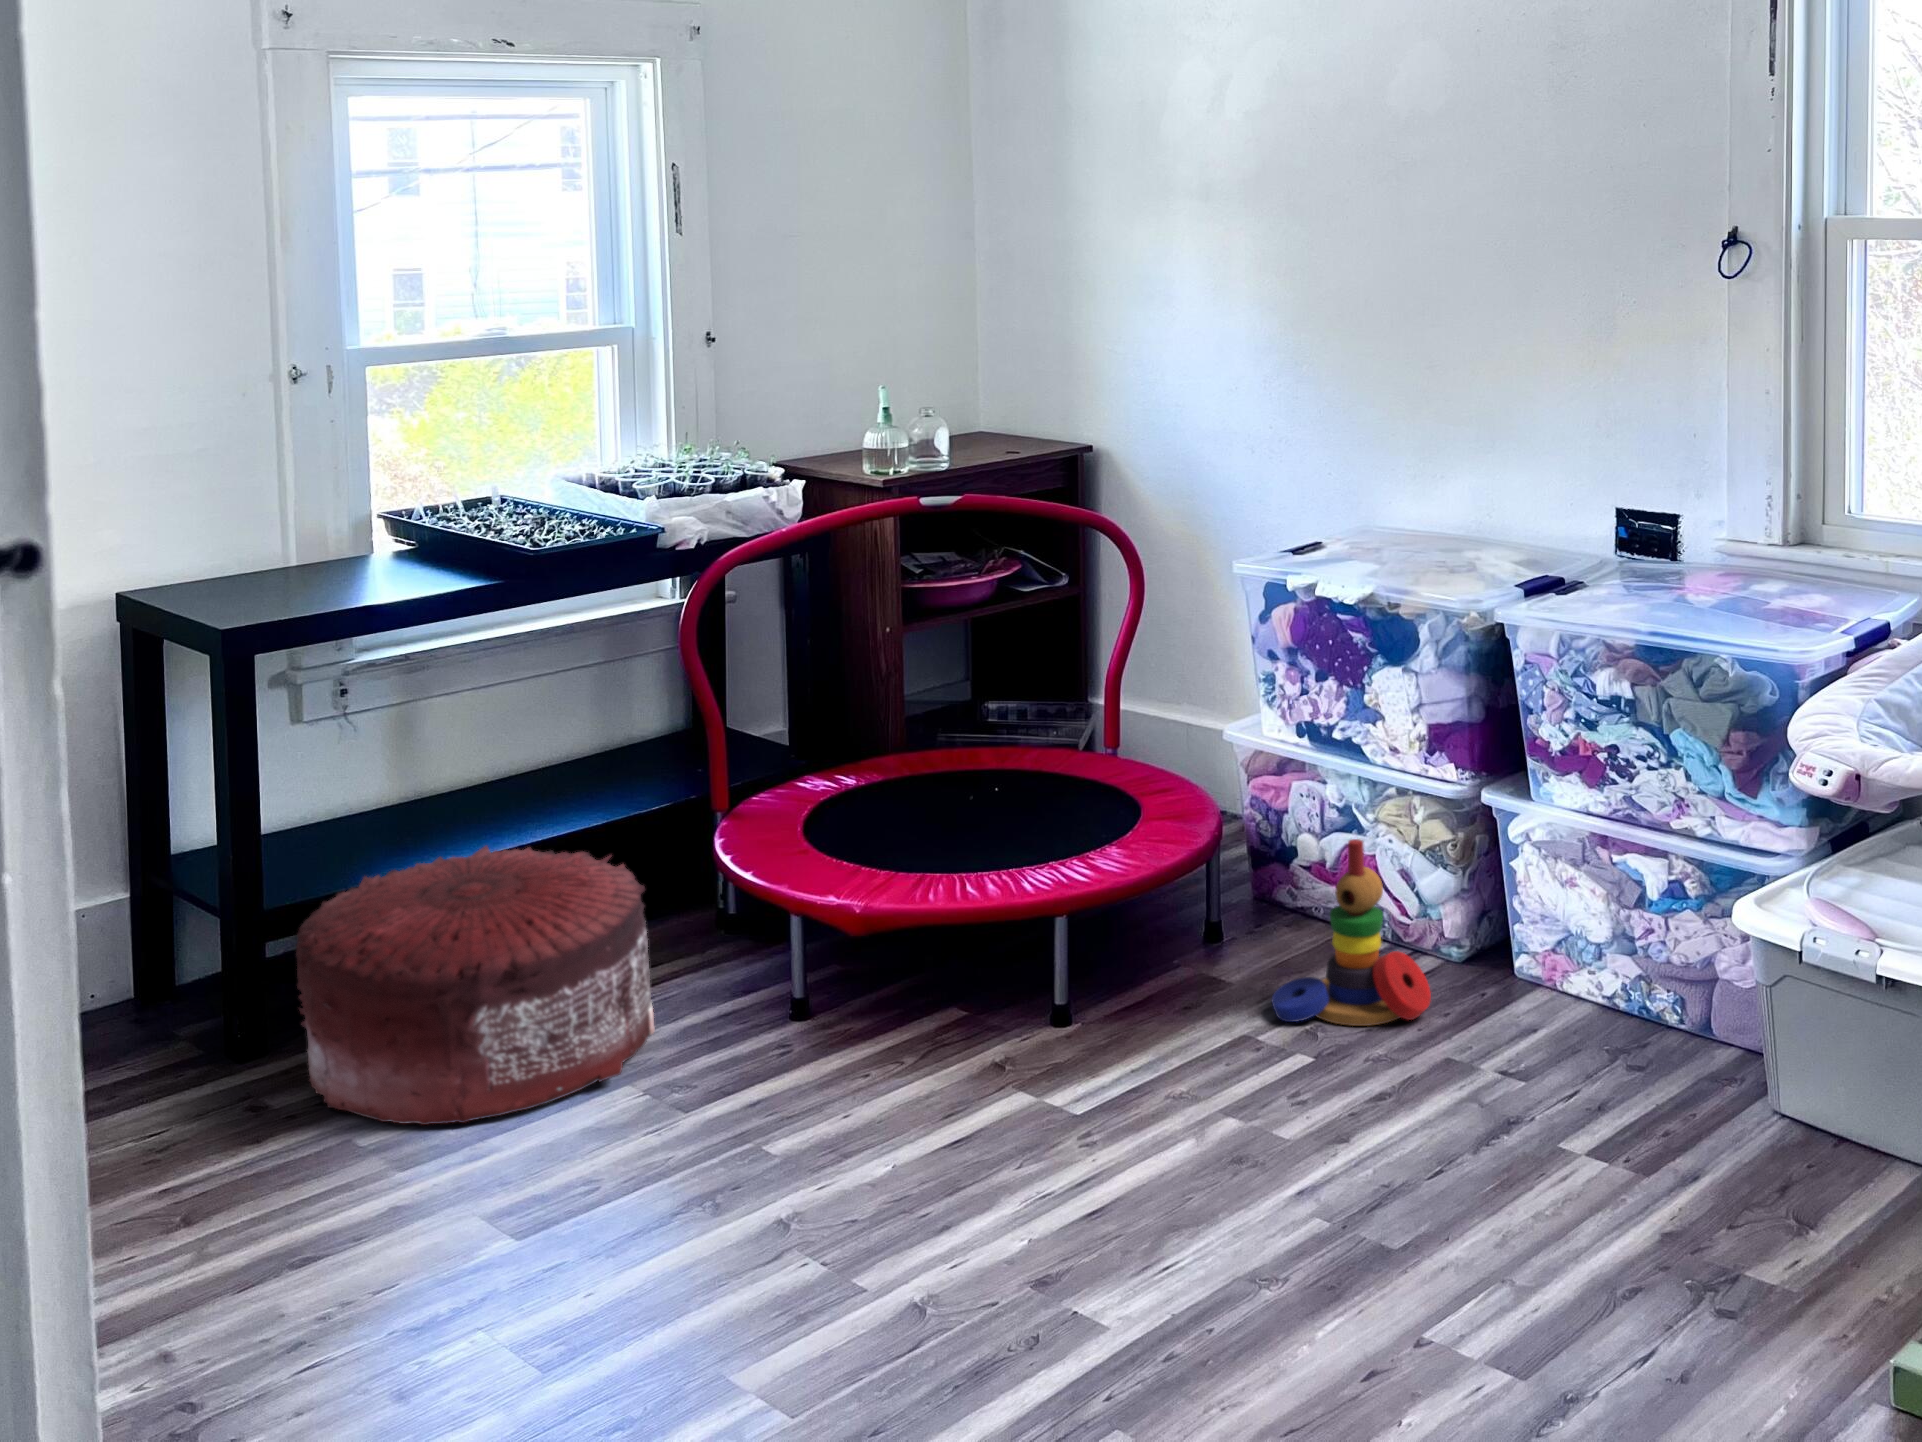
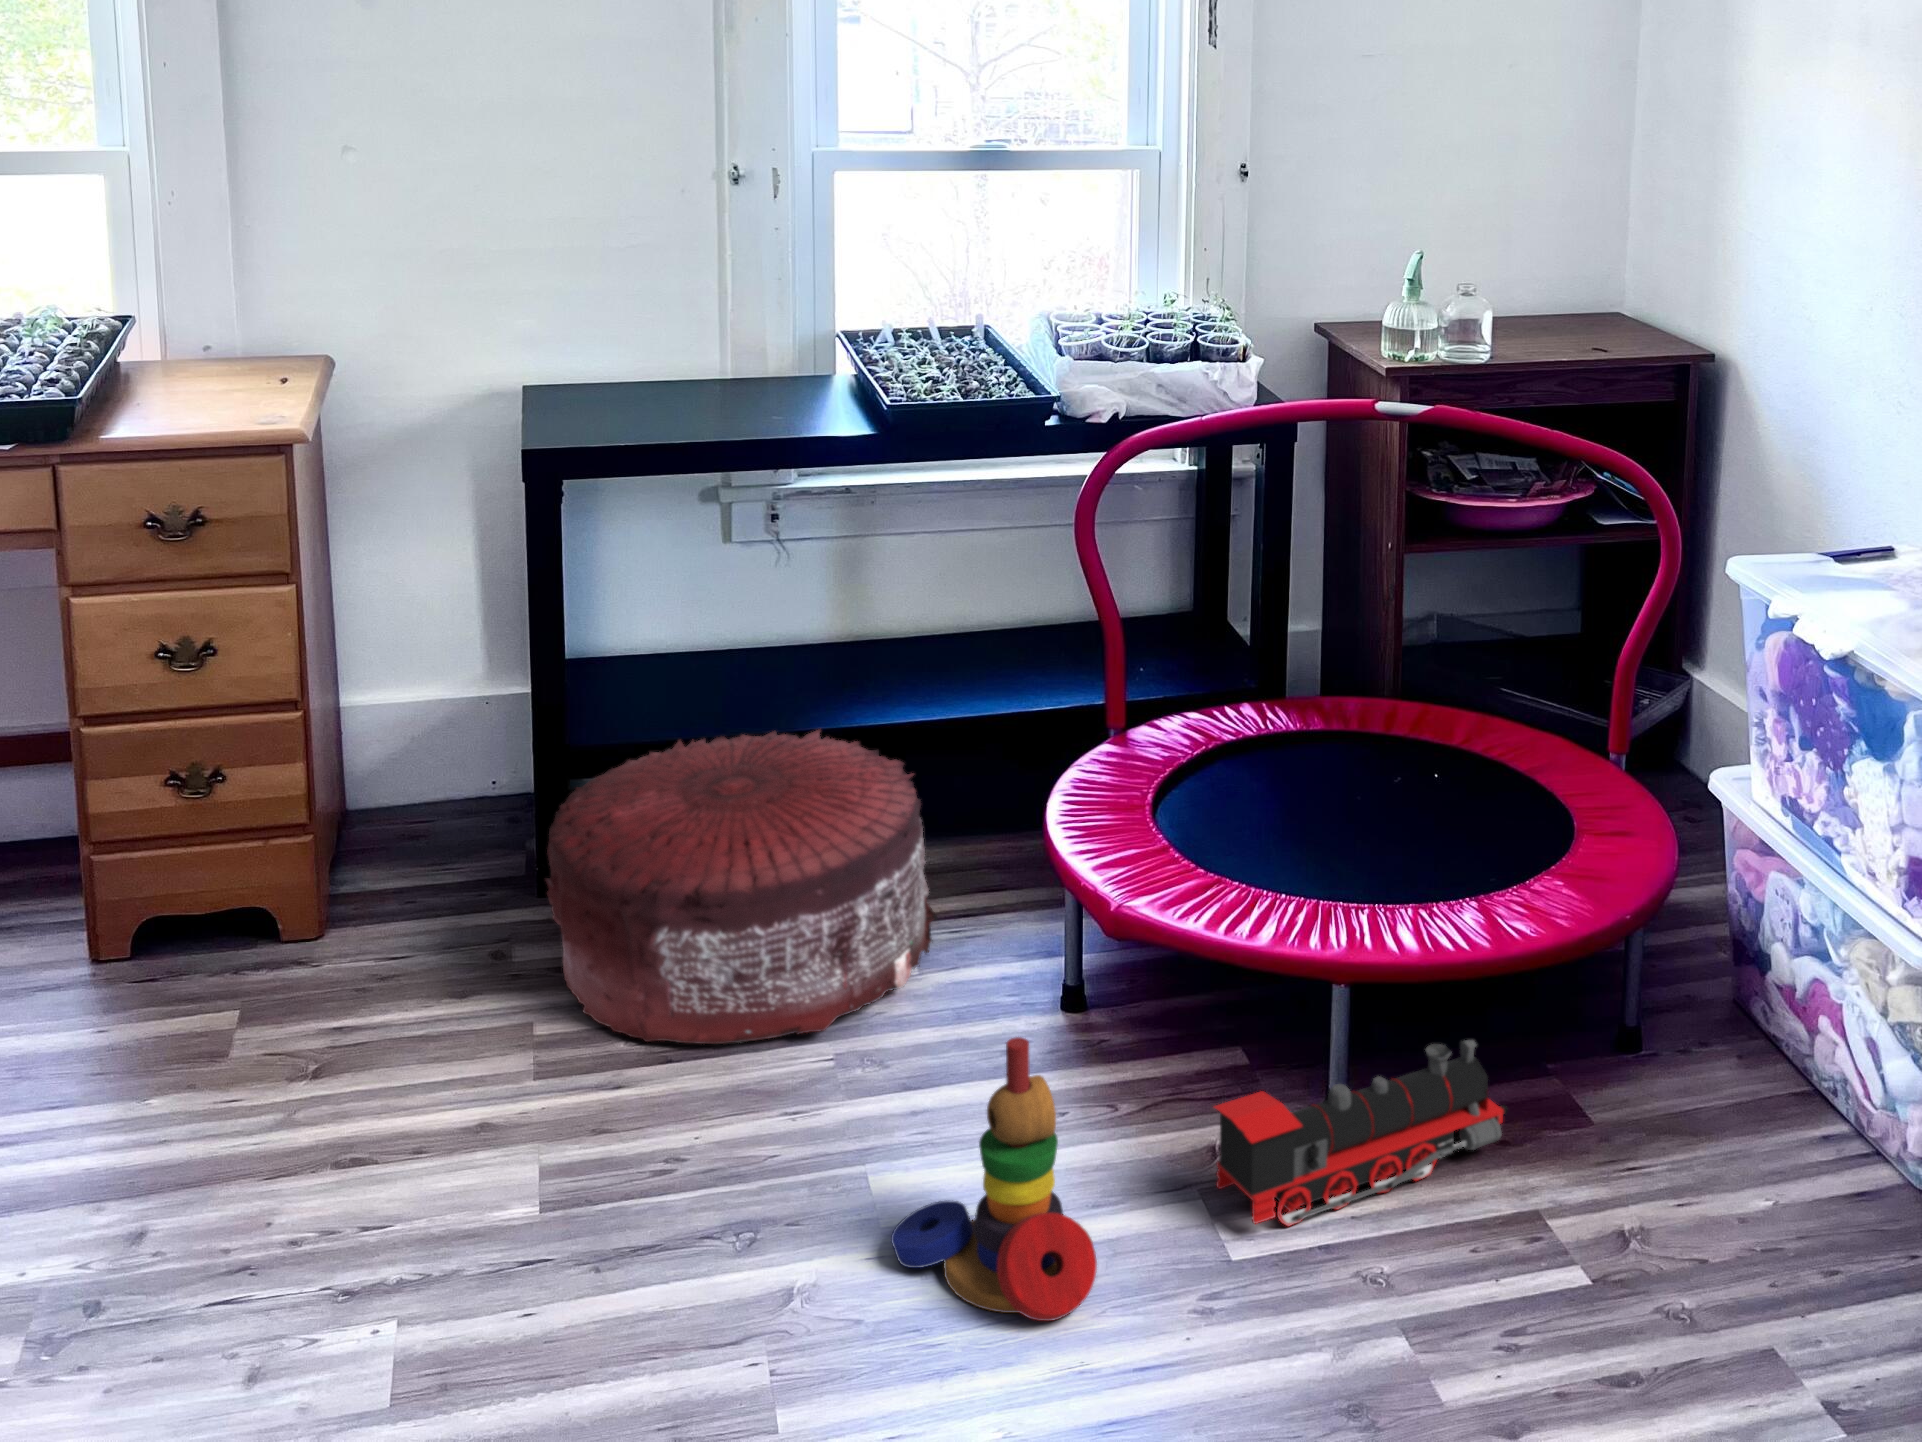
stacking toy: present [1272,839,1431,1026] -> present [891,1037,1097,1321]
toy train: none [1030,930,1198,1087] -> present [1215,1040,1508,1226]

